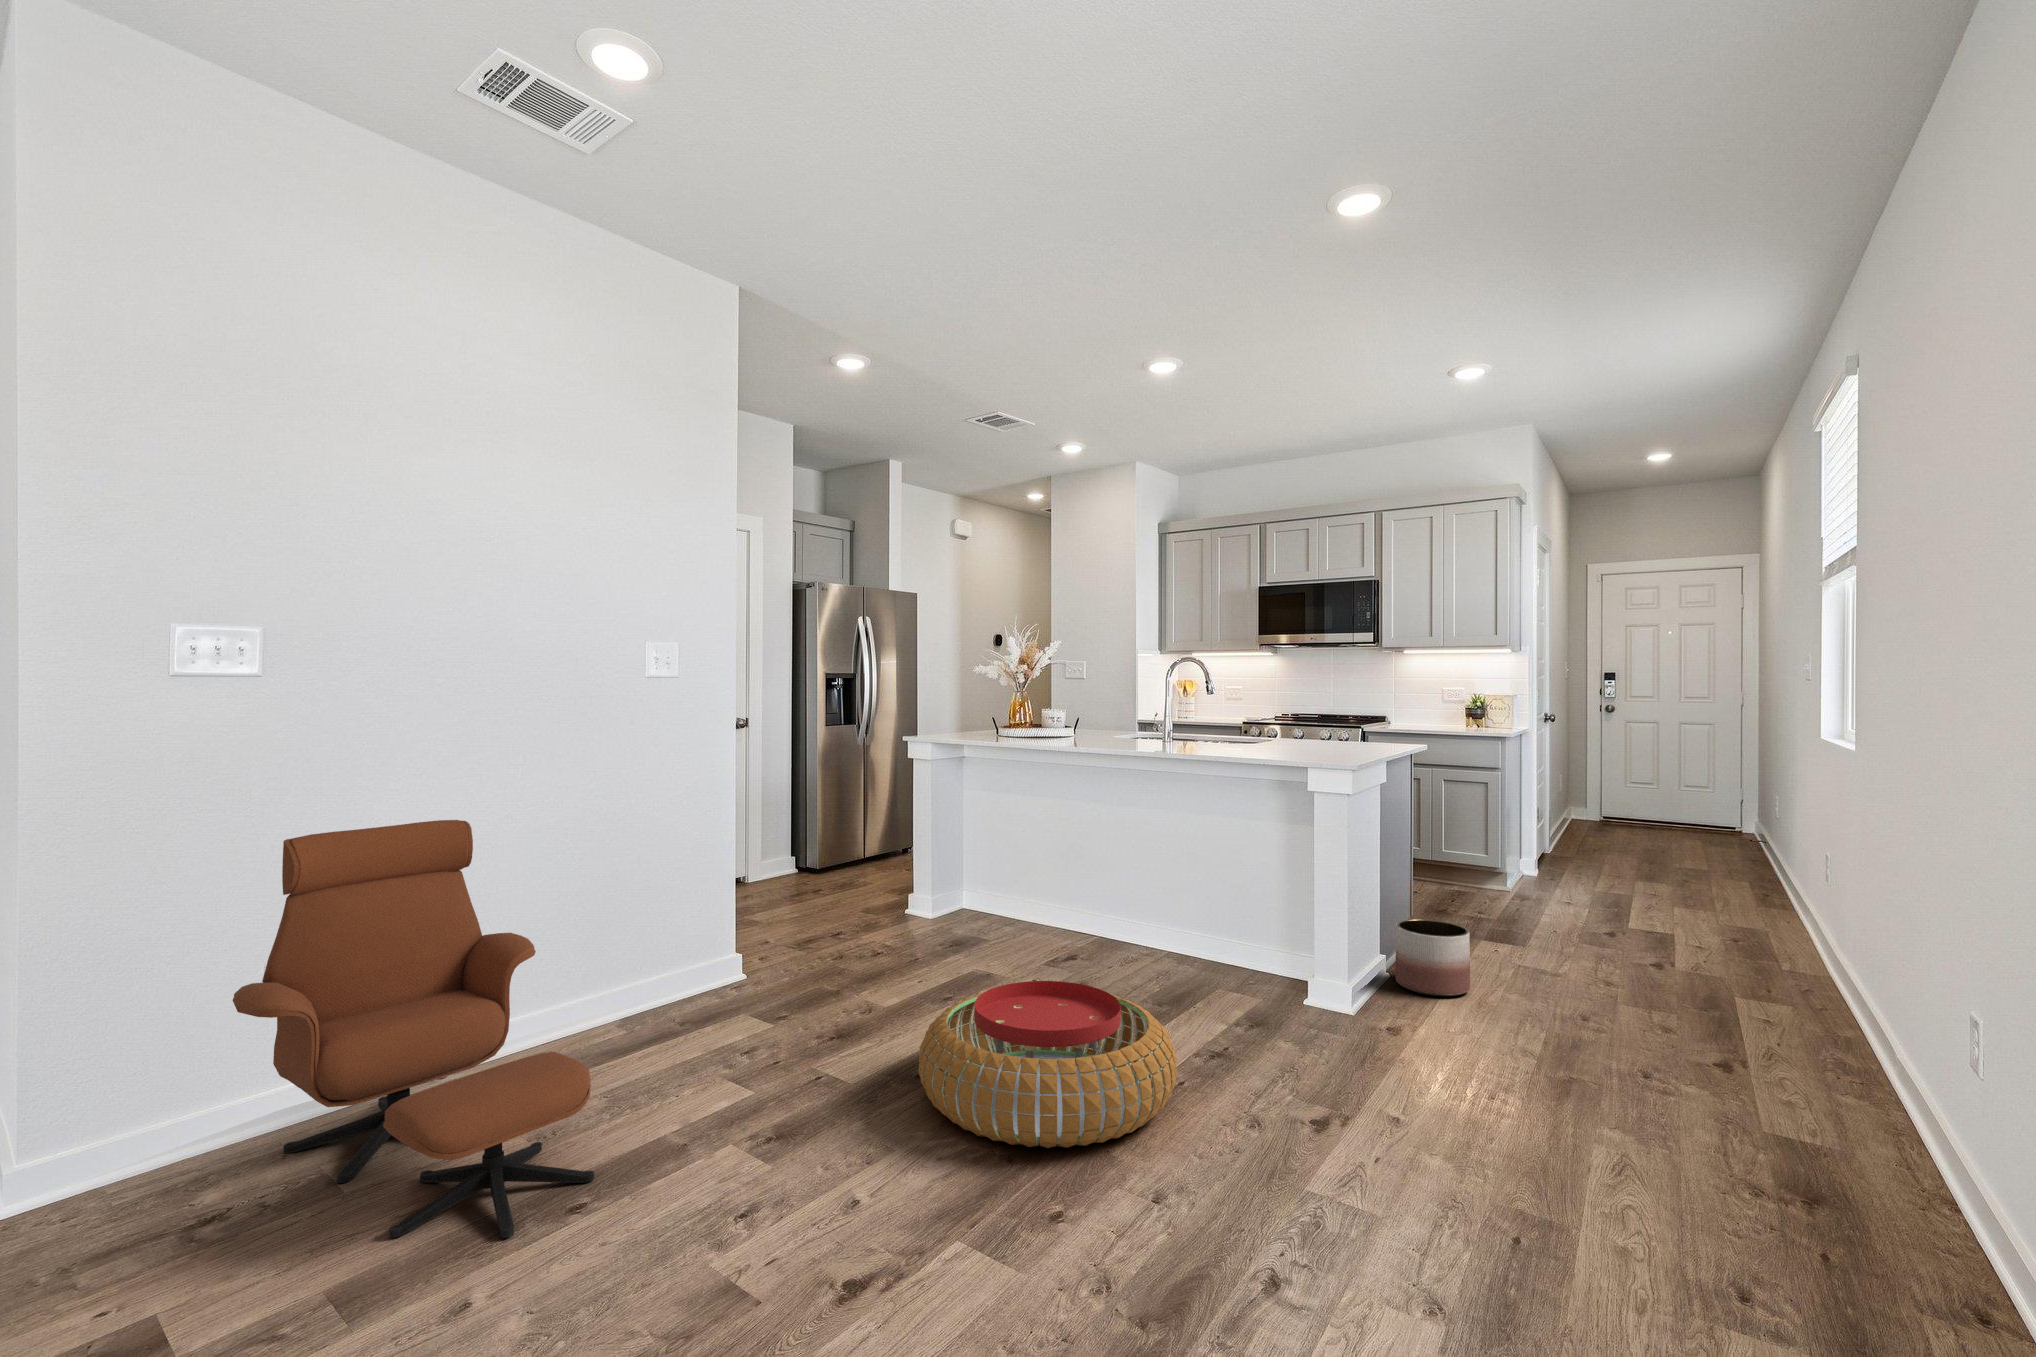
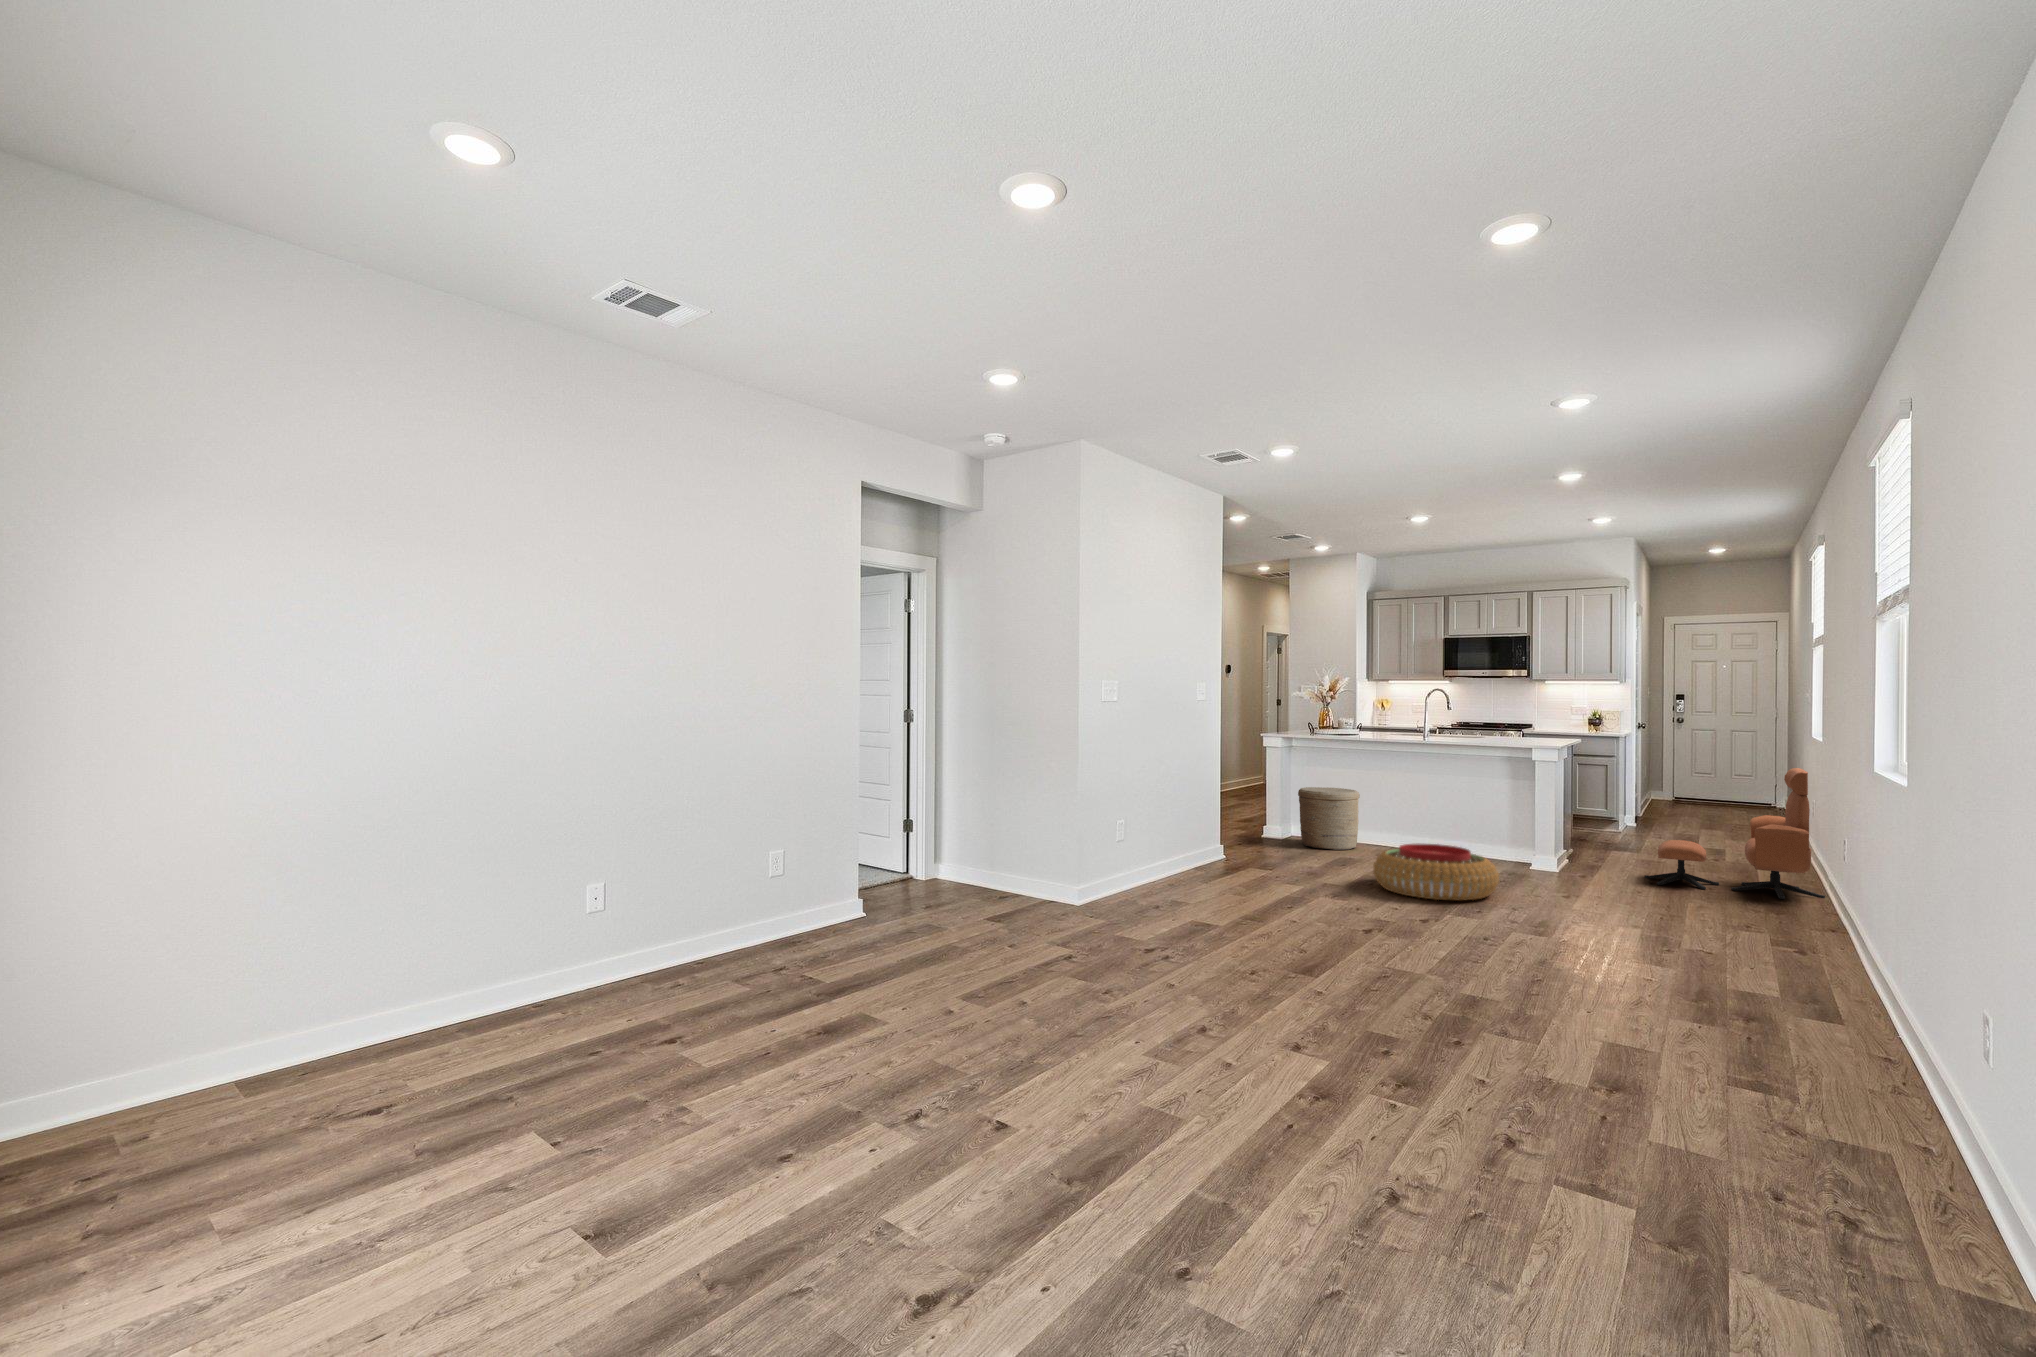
lounge chair: present [233,820,594,1238] -> present [1645,768,1825,899]
woven basket: none [940,830,1044,947] -> present [1298,787,1360,850]
planter: present [1395,919,1470,996] -> none [1573,831,1615,868]

